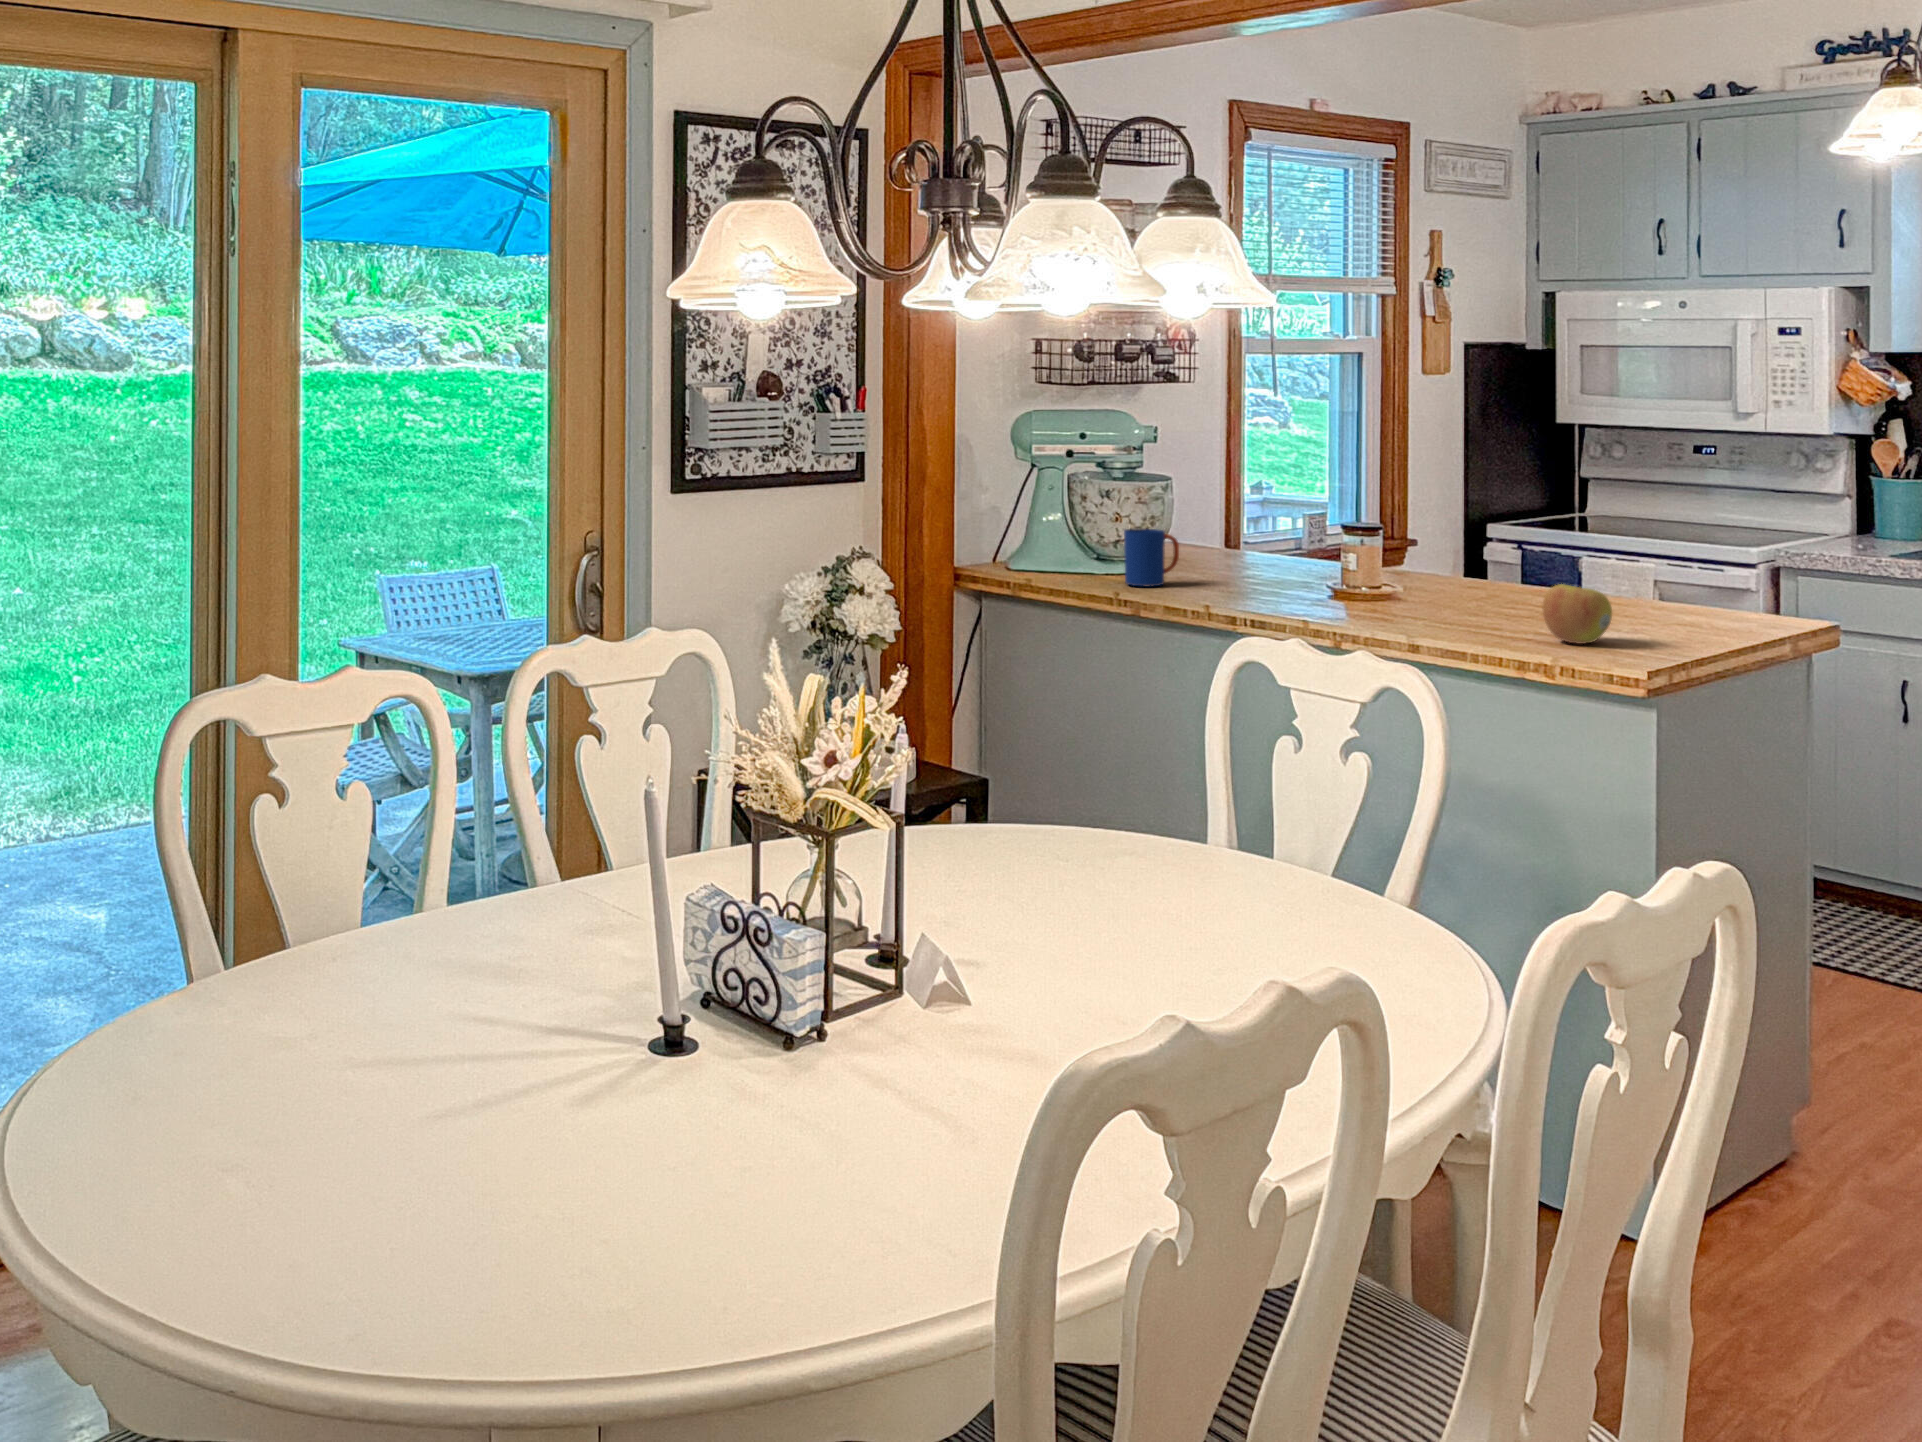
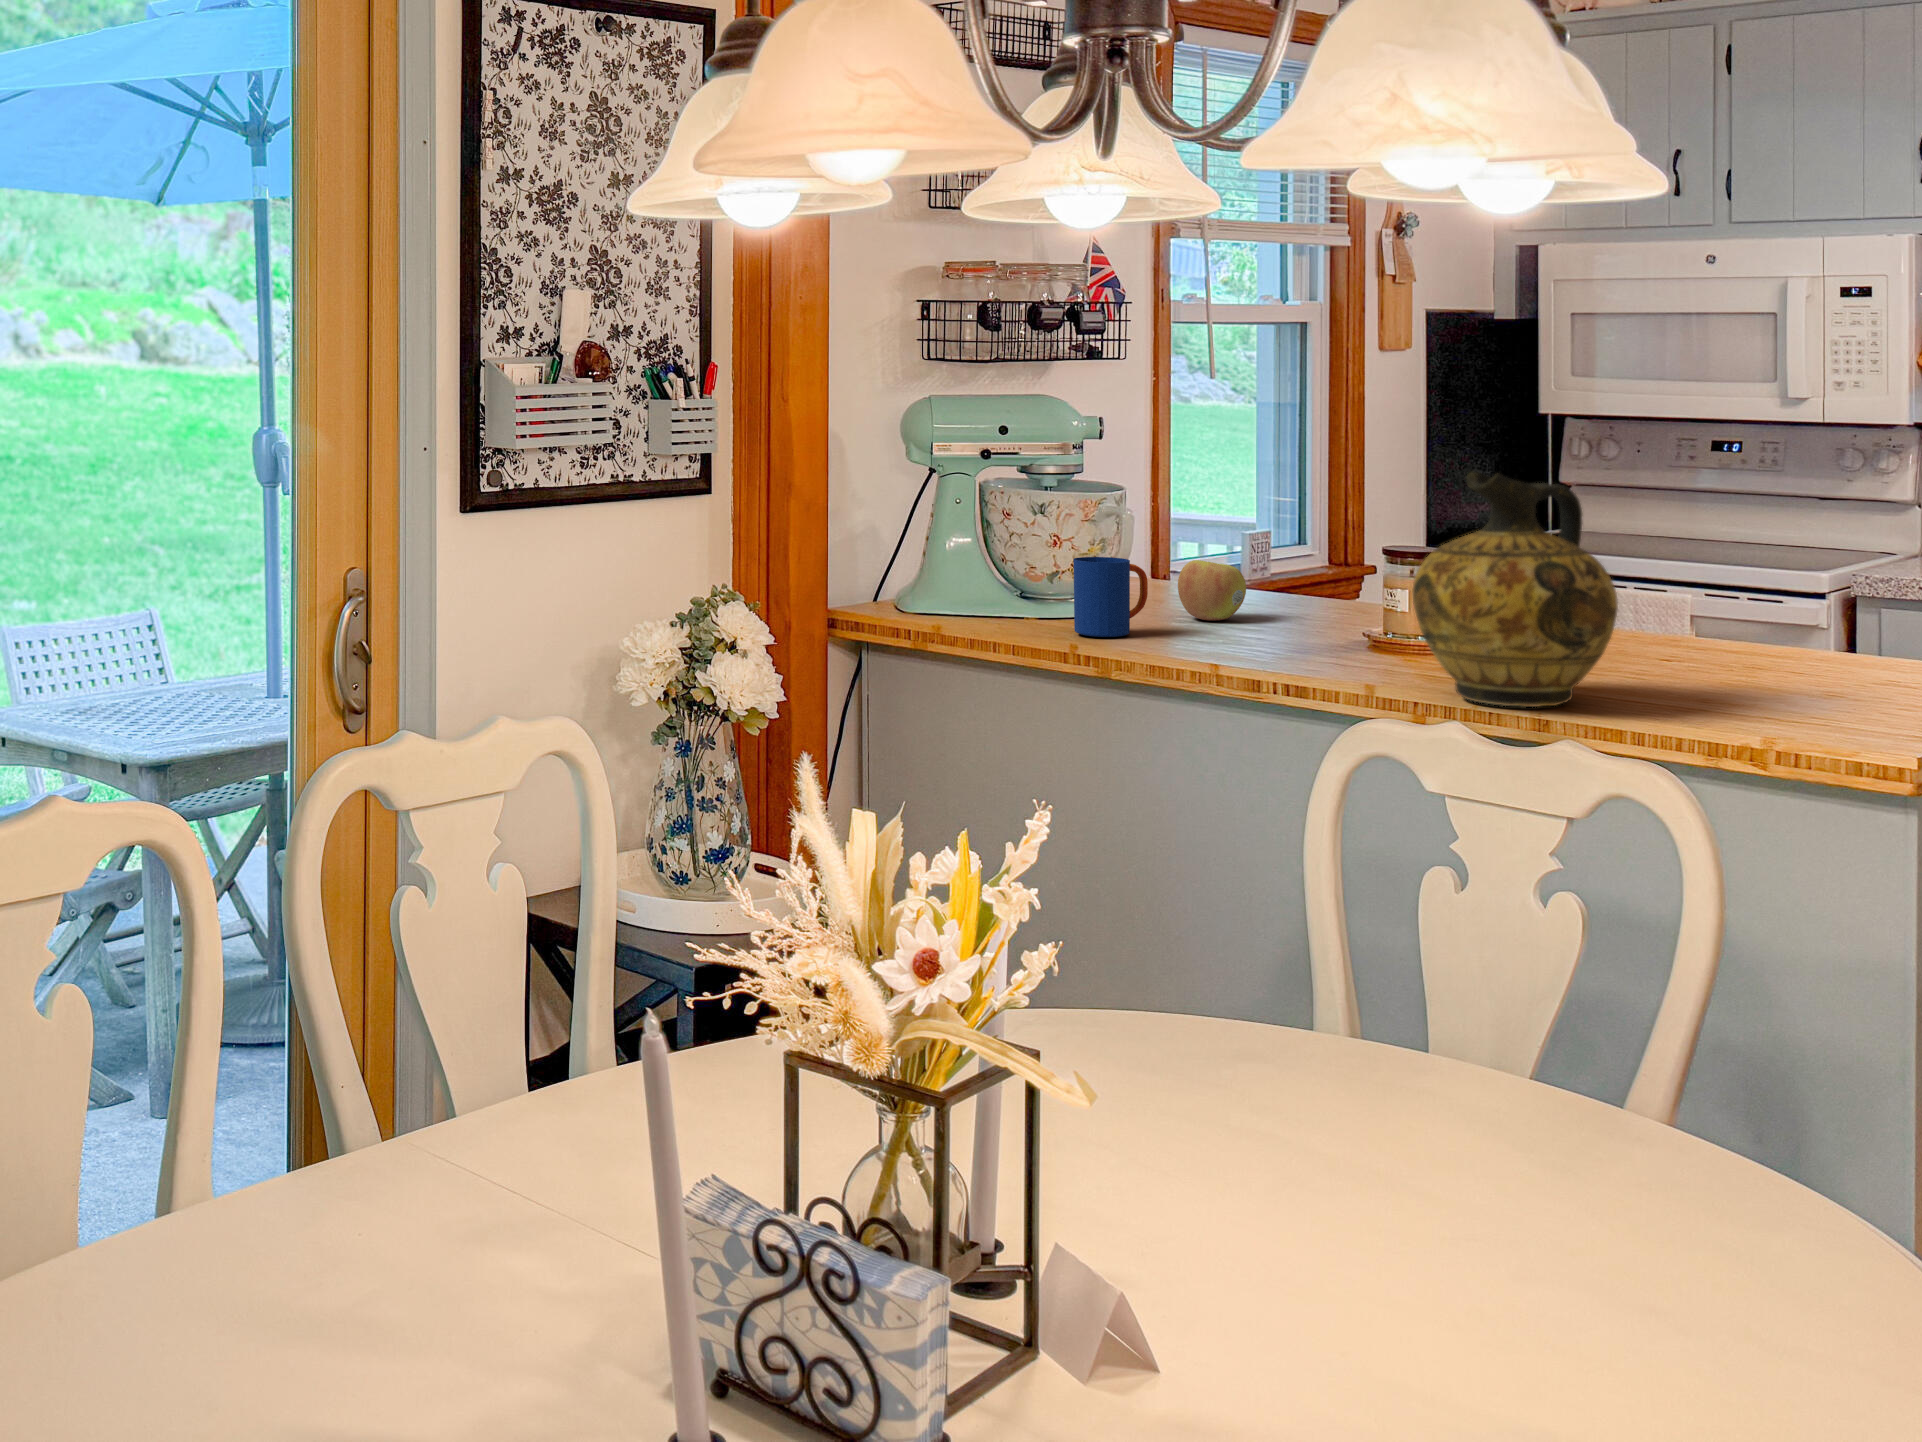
ceramic jug: none [1328,467,1468,633] -> present [1413,472,1618,707]
apple: present [1543,584,1612,644] -> present [1178,560,1246,621]

